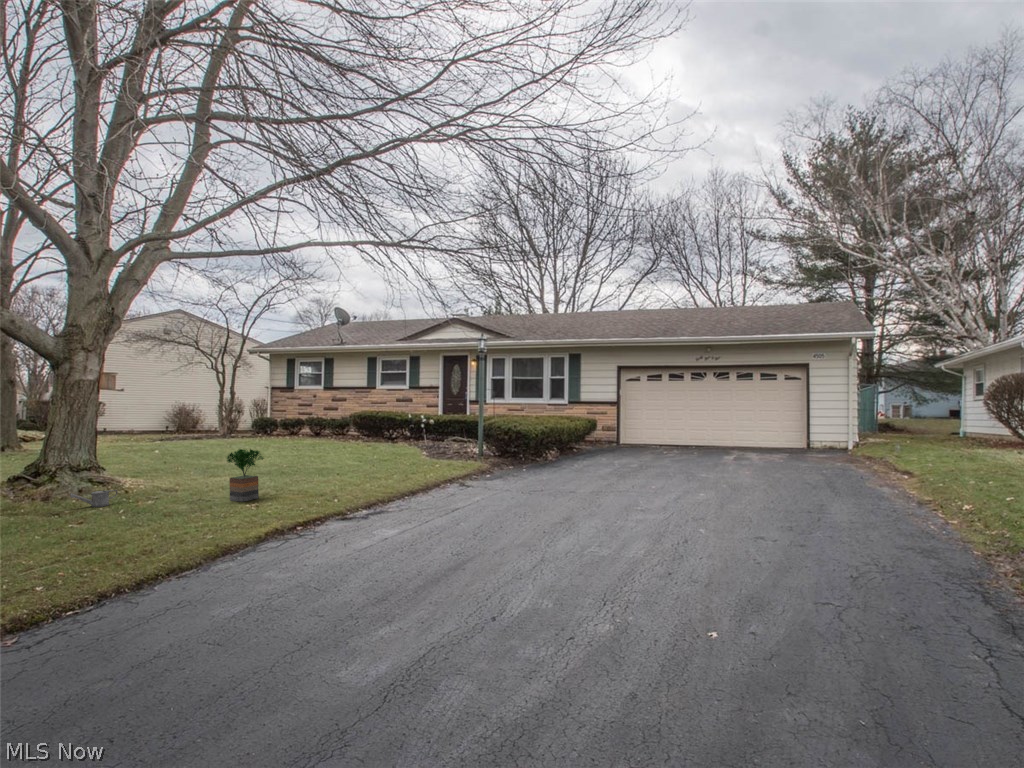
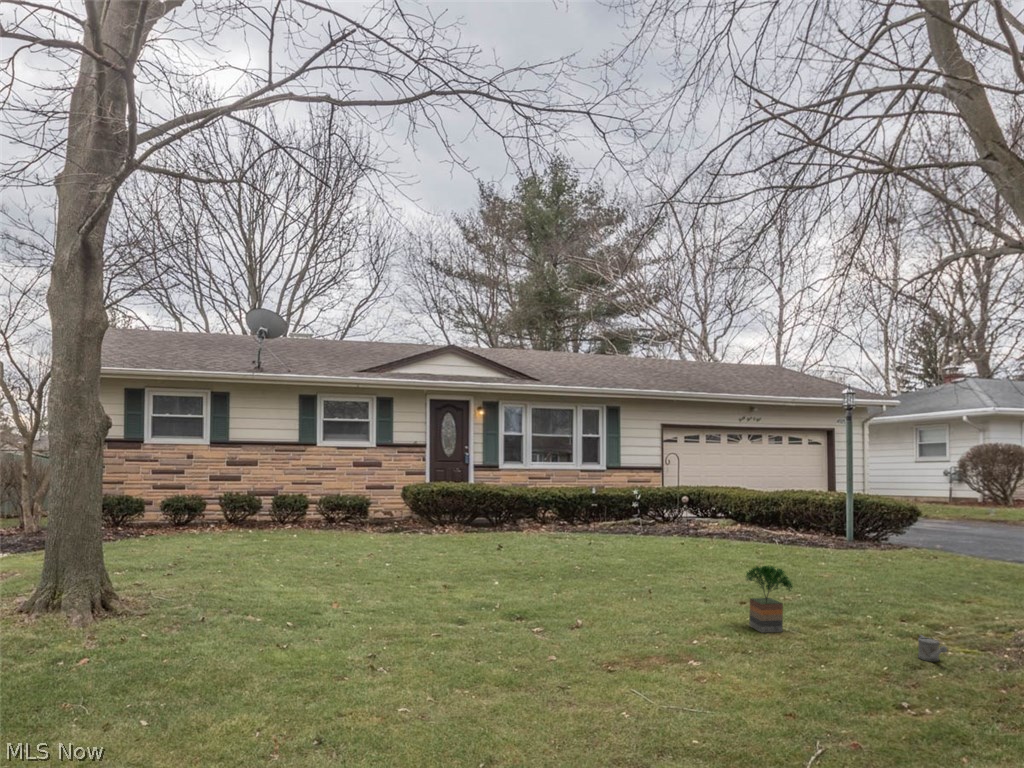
potted tree: present [227,449,264,502] -> present [746,566,793,633]

